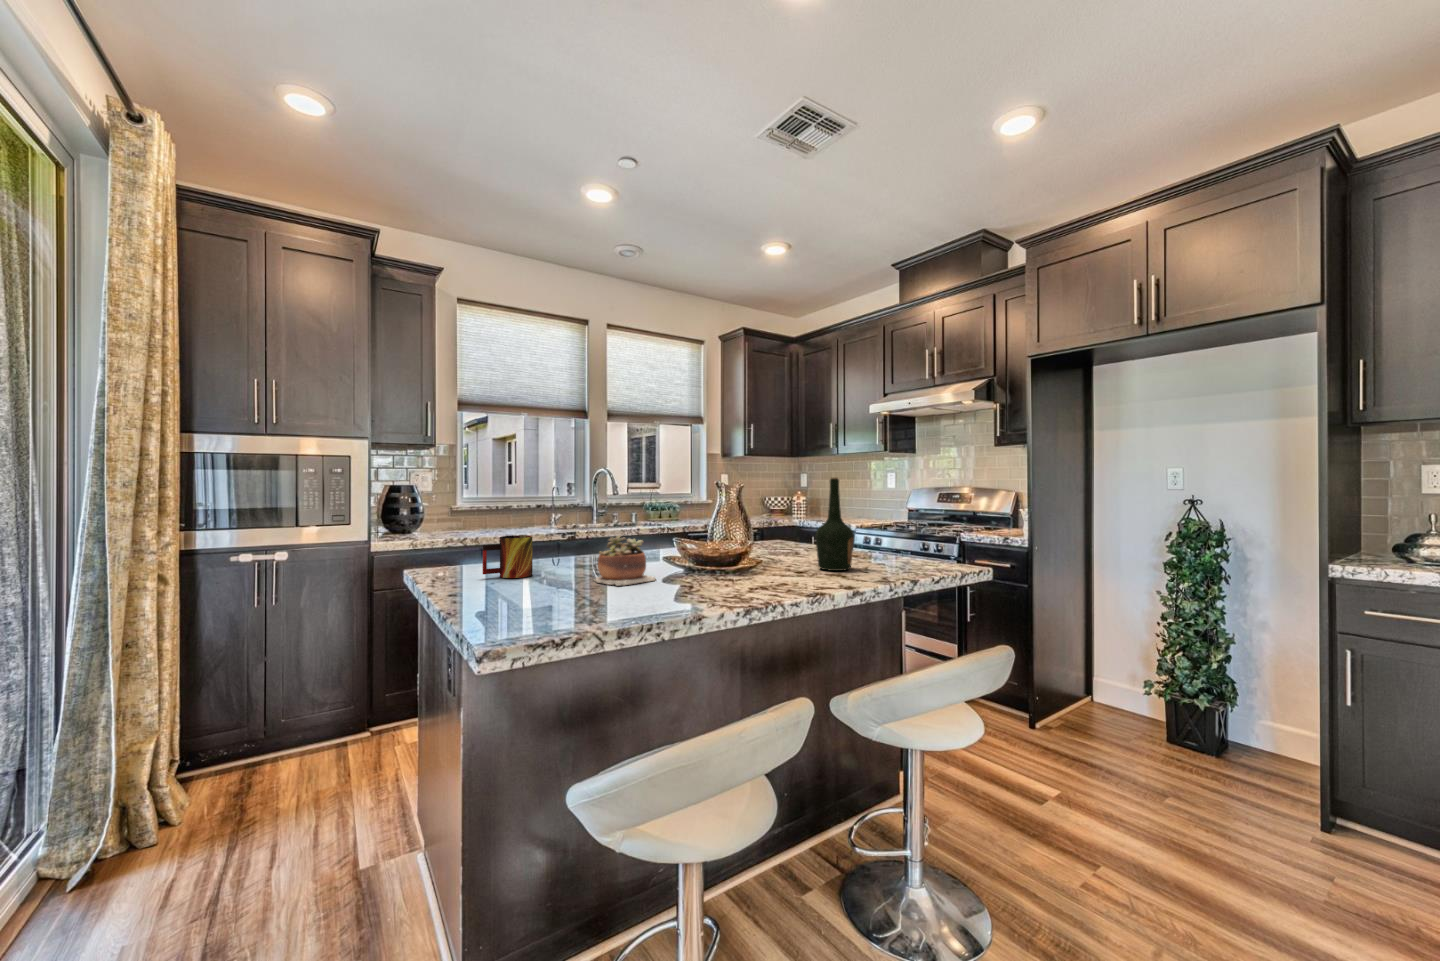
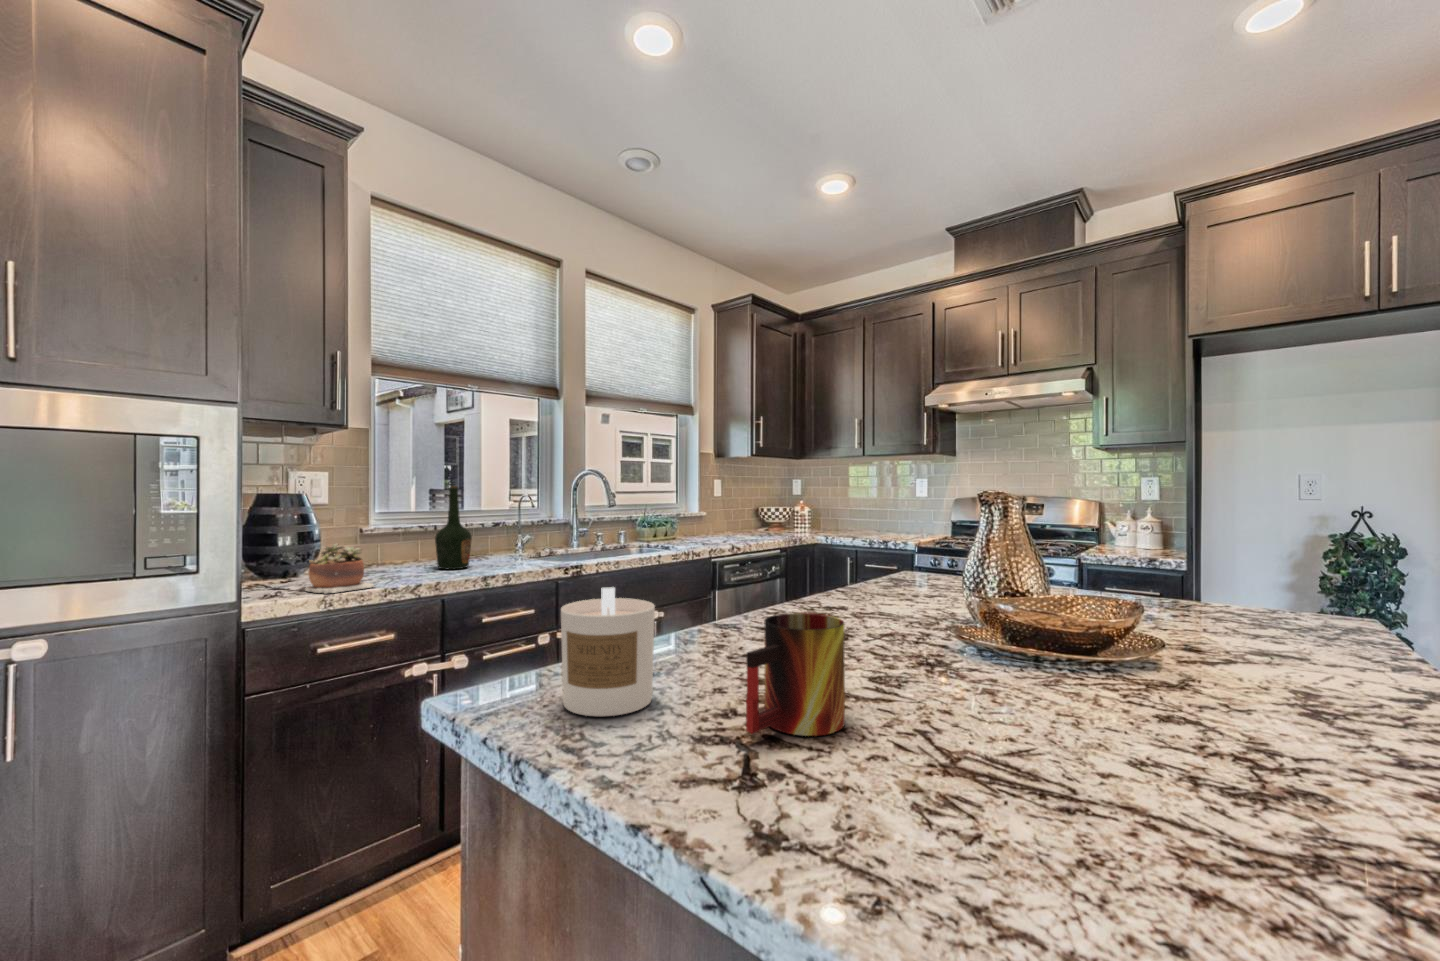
bottle: present [815,478,854,571] -> present [435,486,472,569]
candle: none [440,524,480,572] -> present [561,587,655,716]
succulent plant: present [595,535,656,586] -> present [305,544,374,594]

